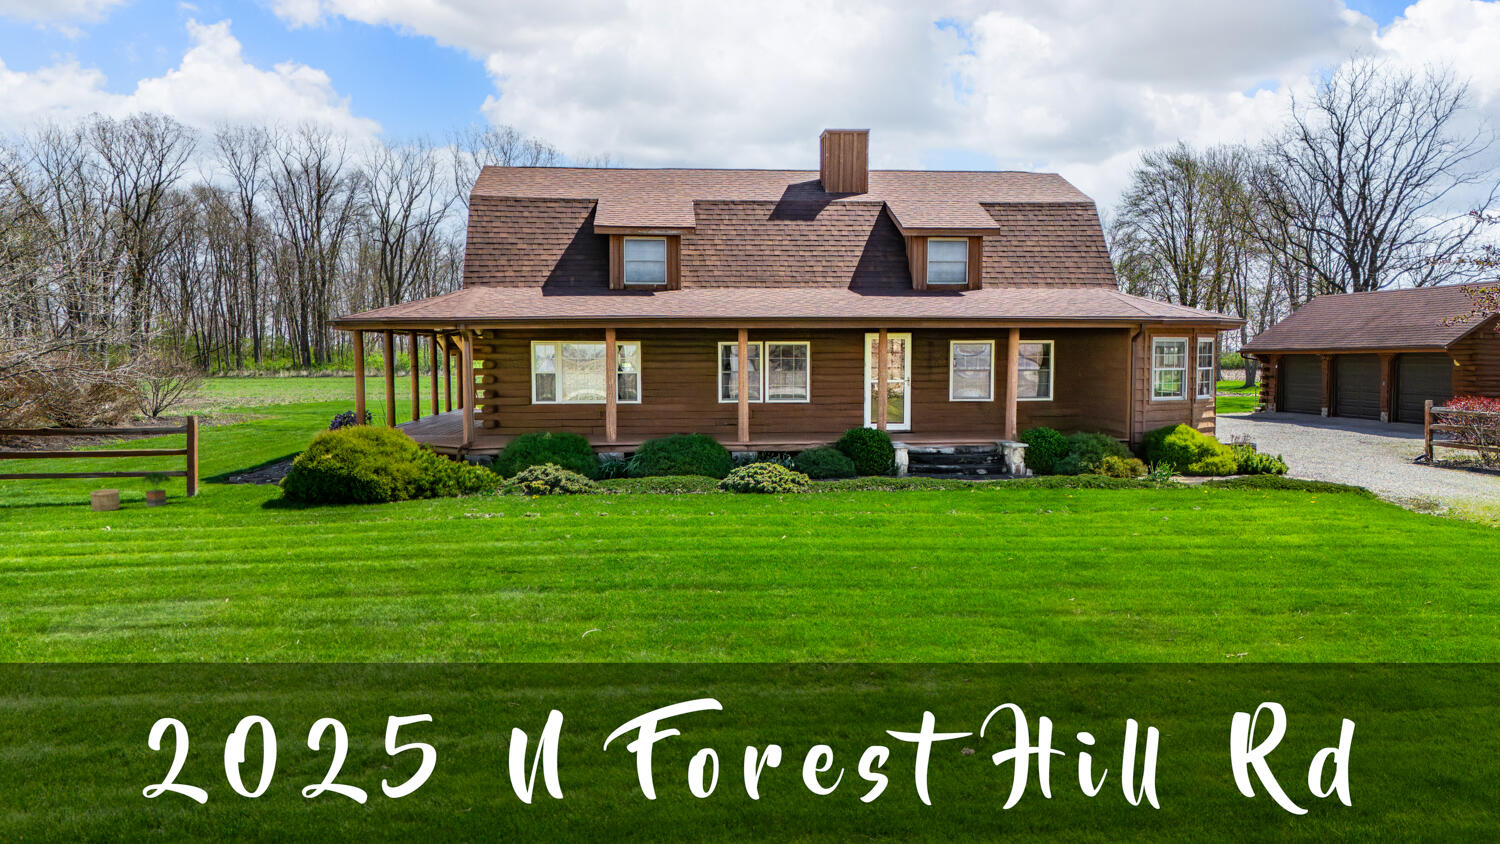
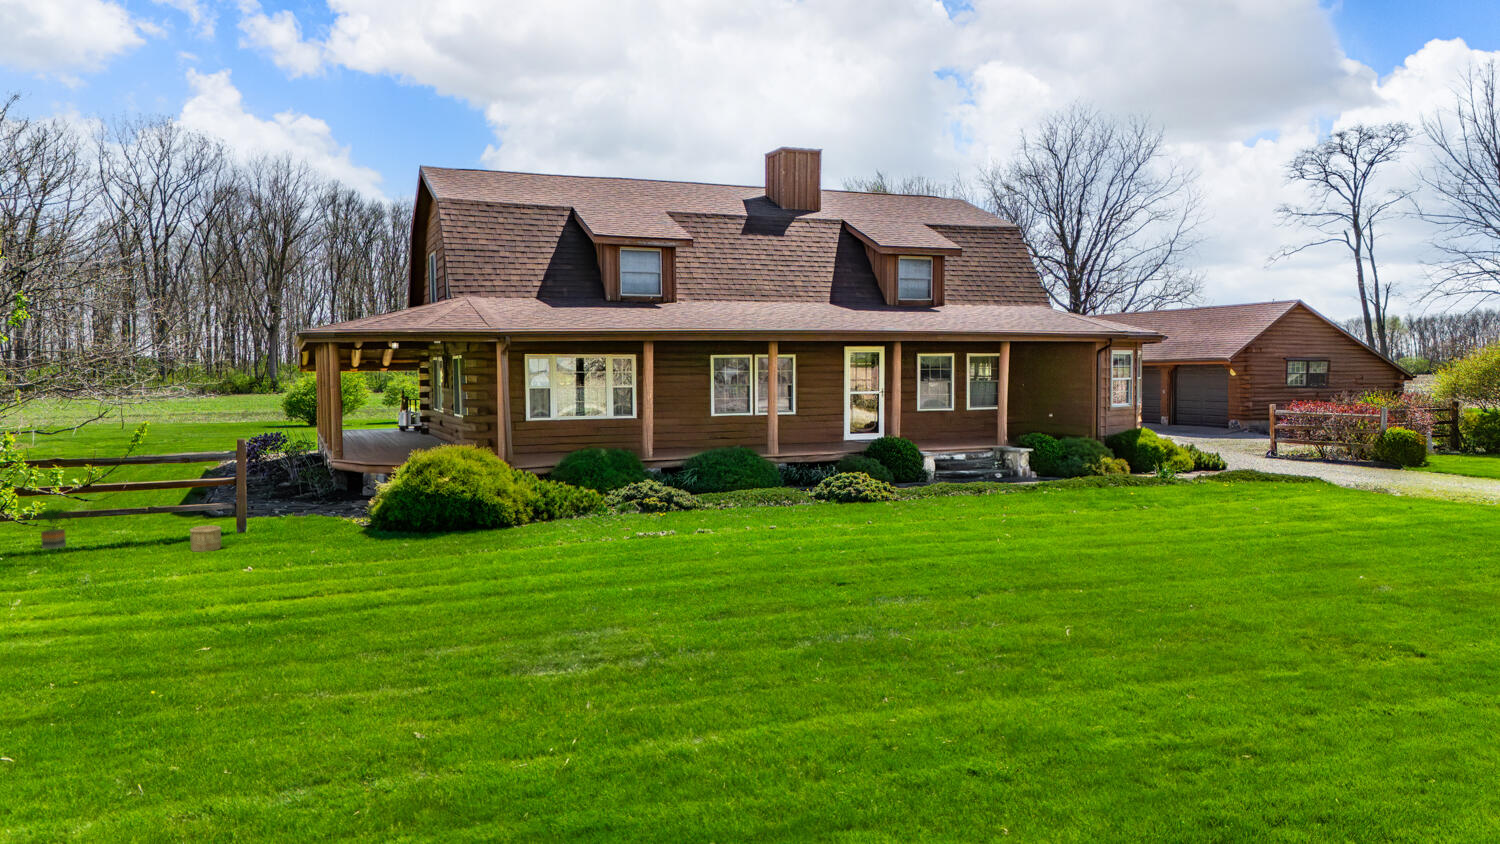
potted tree: present [142,473,170,506] -> present [37,509,71,549]

